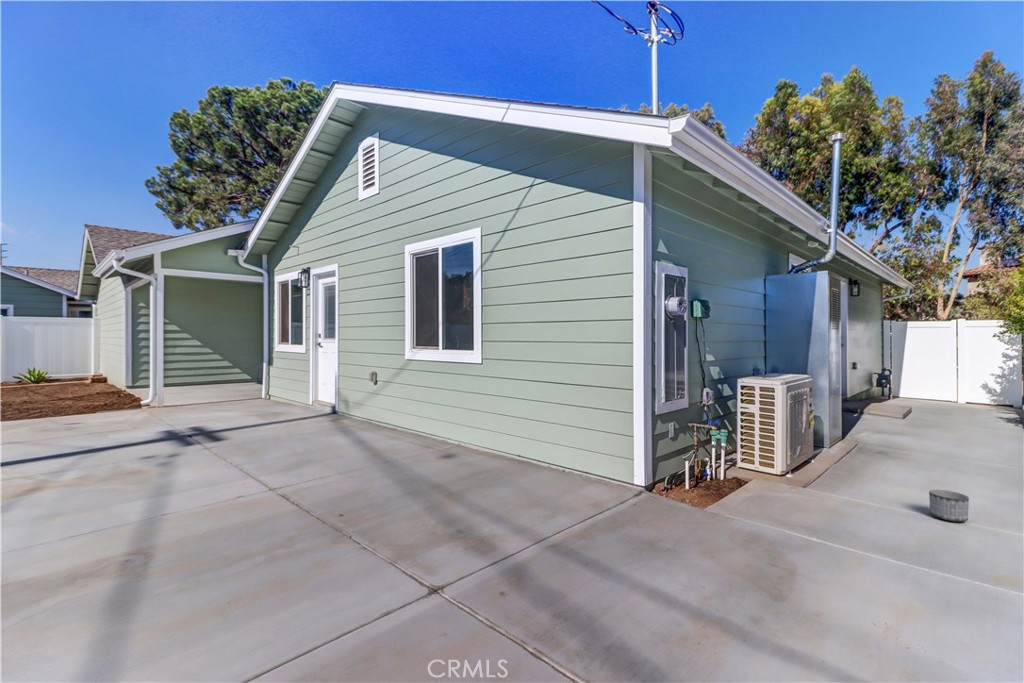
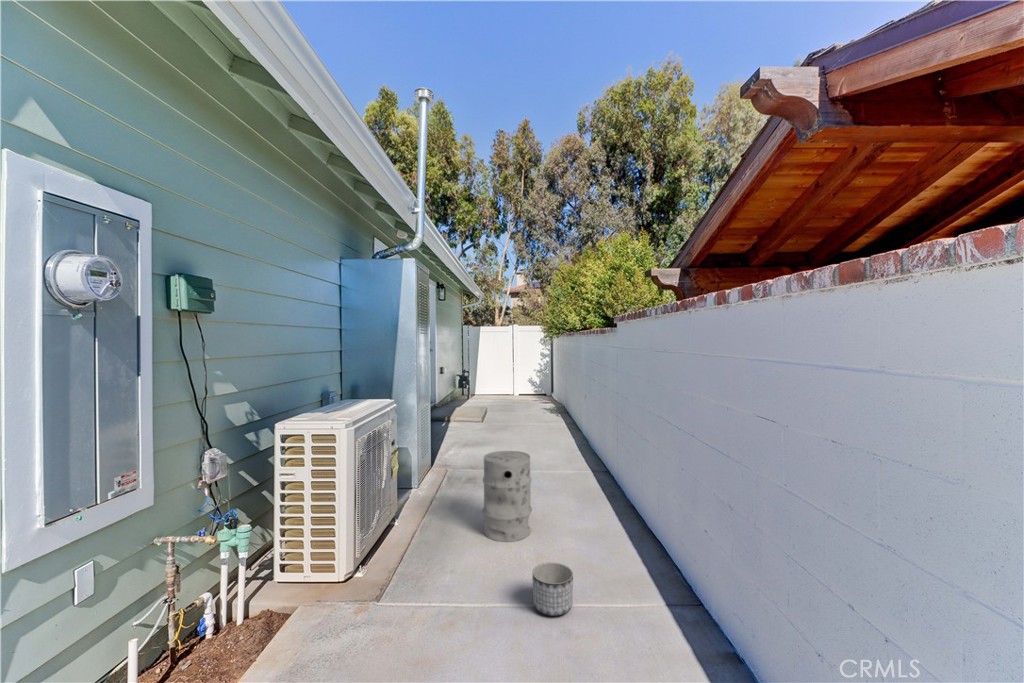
trash can: none [891,421,943,489] -> present [482,451,532,542]

